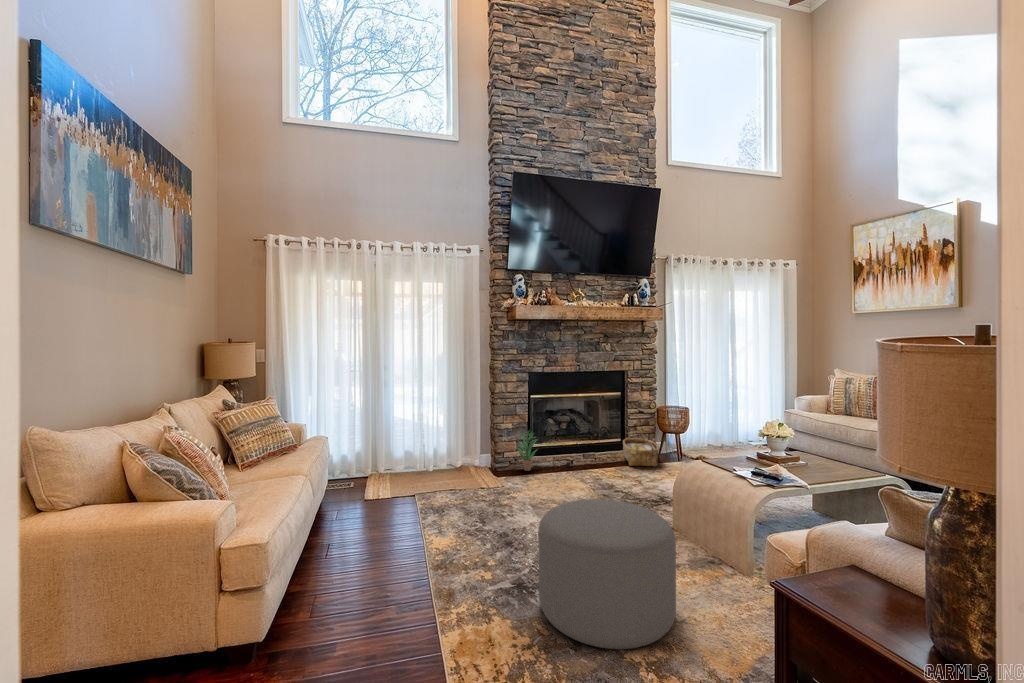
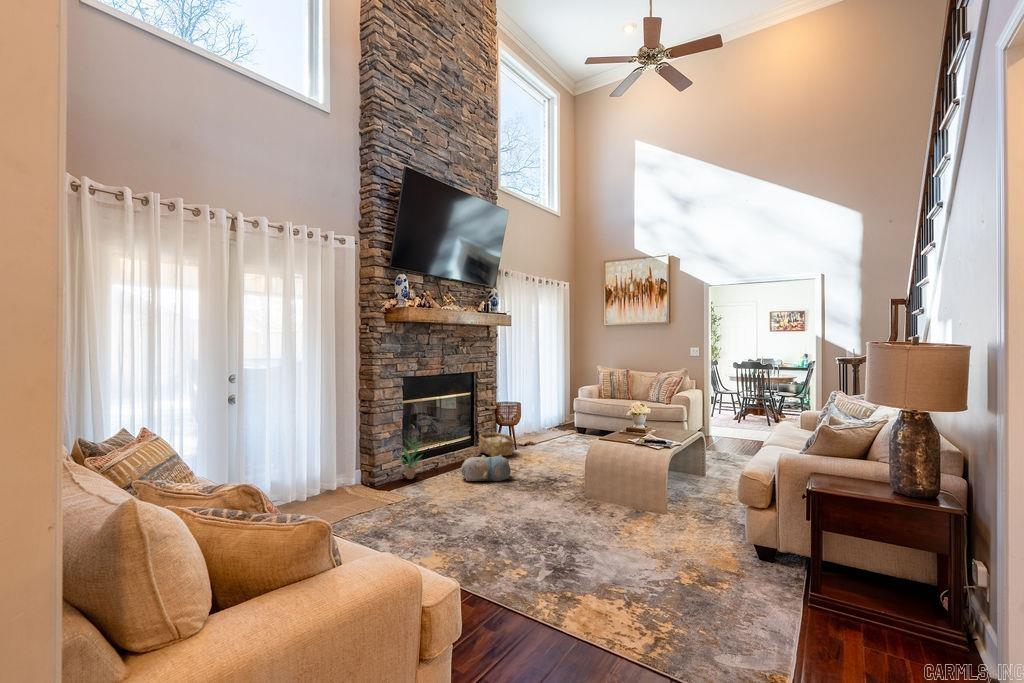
plush toy: none [566,459,617,490] -> present [461,455,511,481]
ottoman: present [538,499,676,649] -> none [580,472,689,580]

